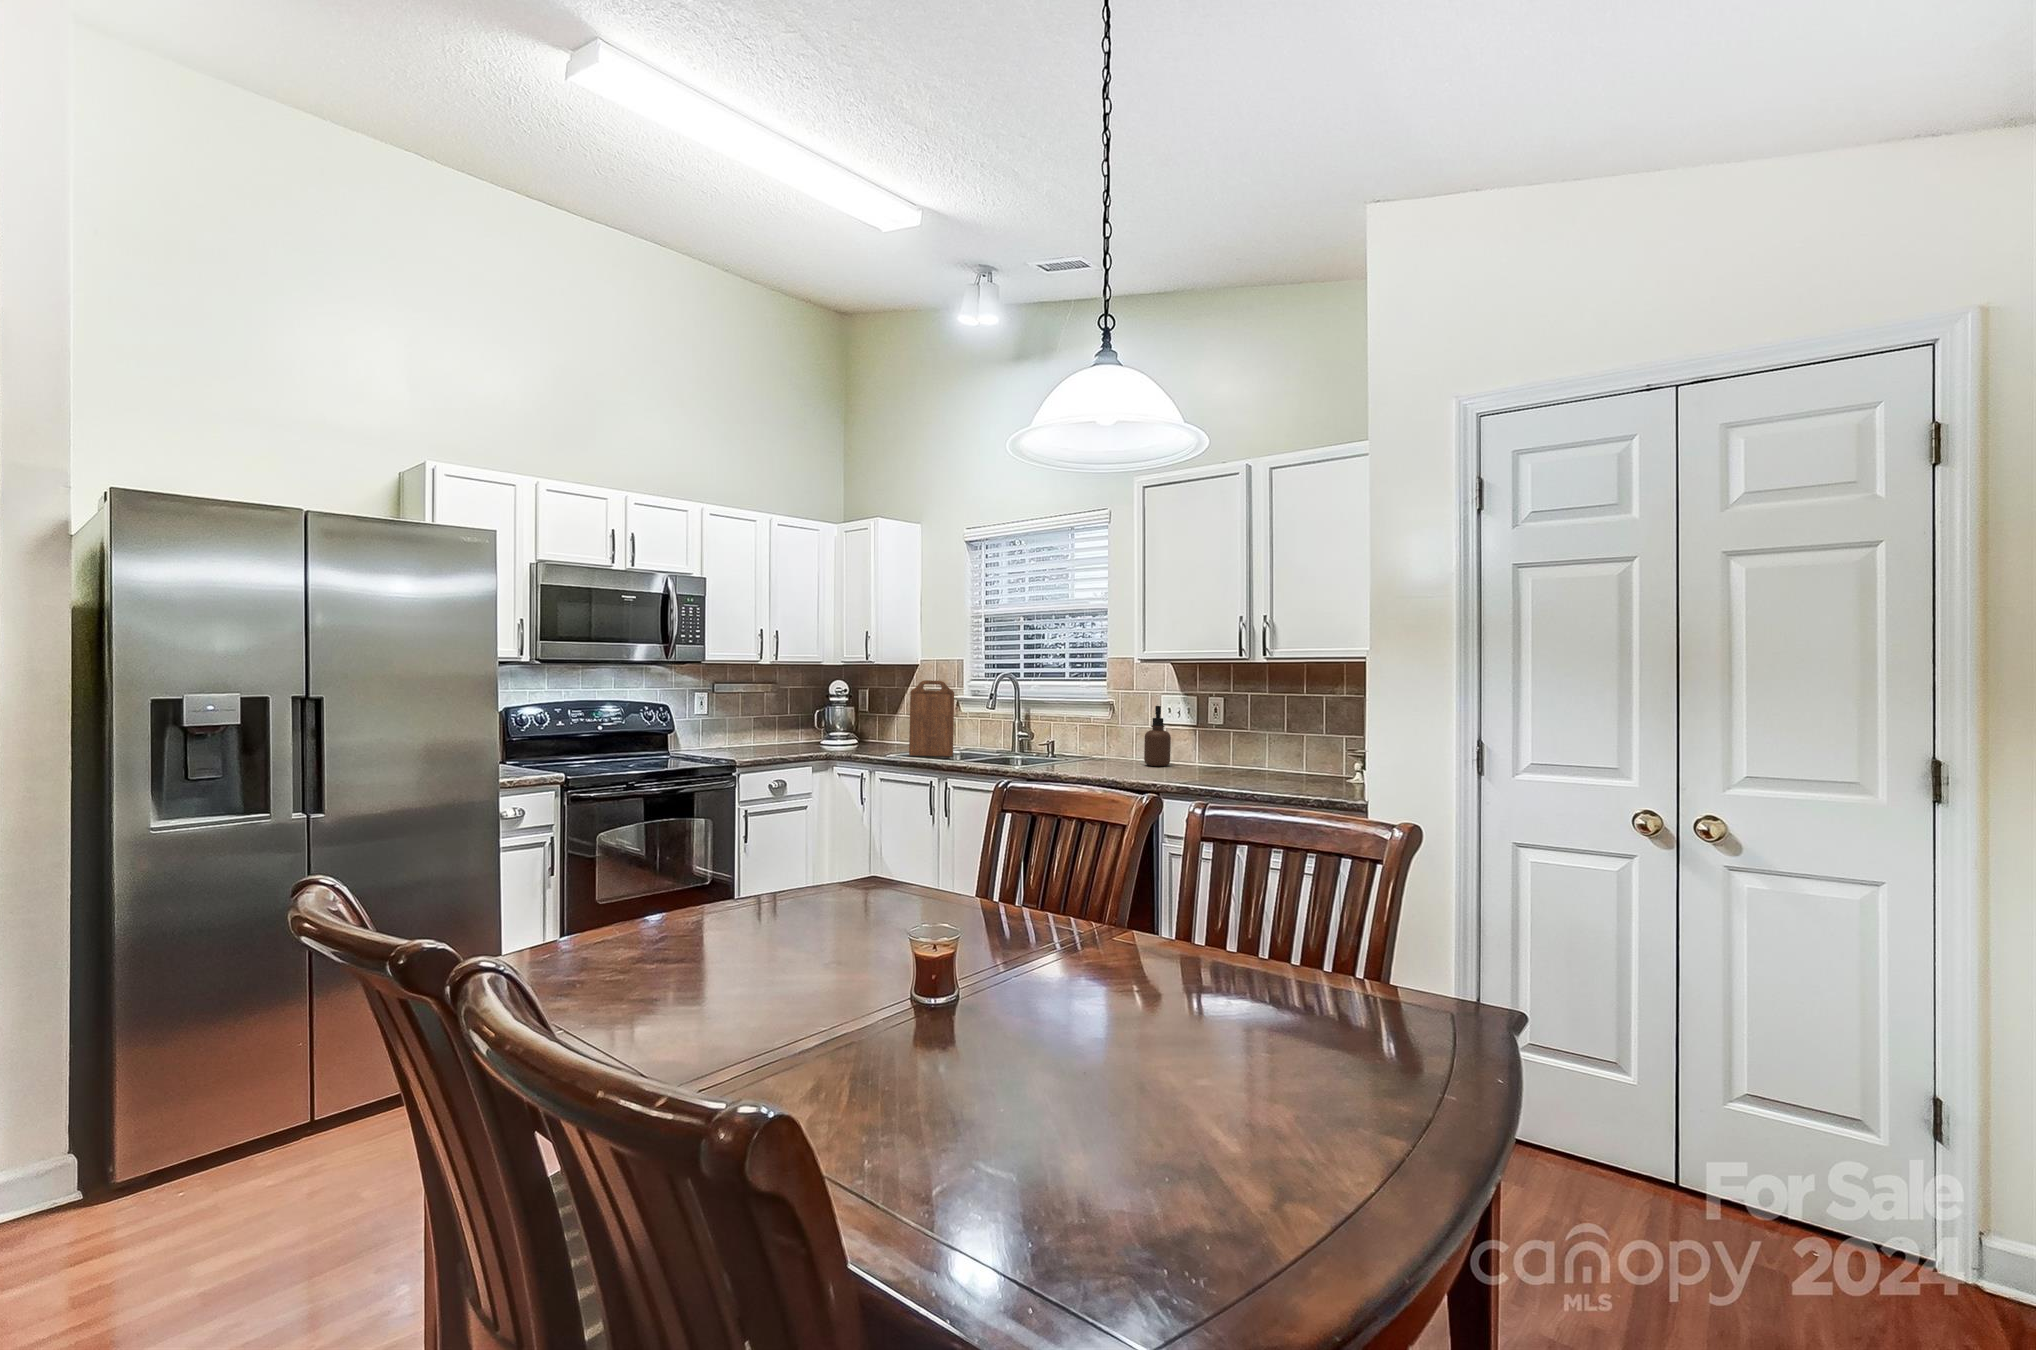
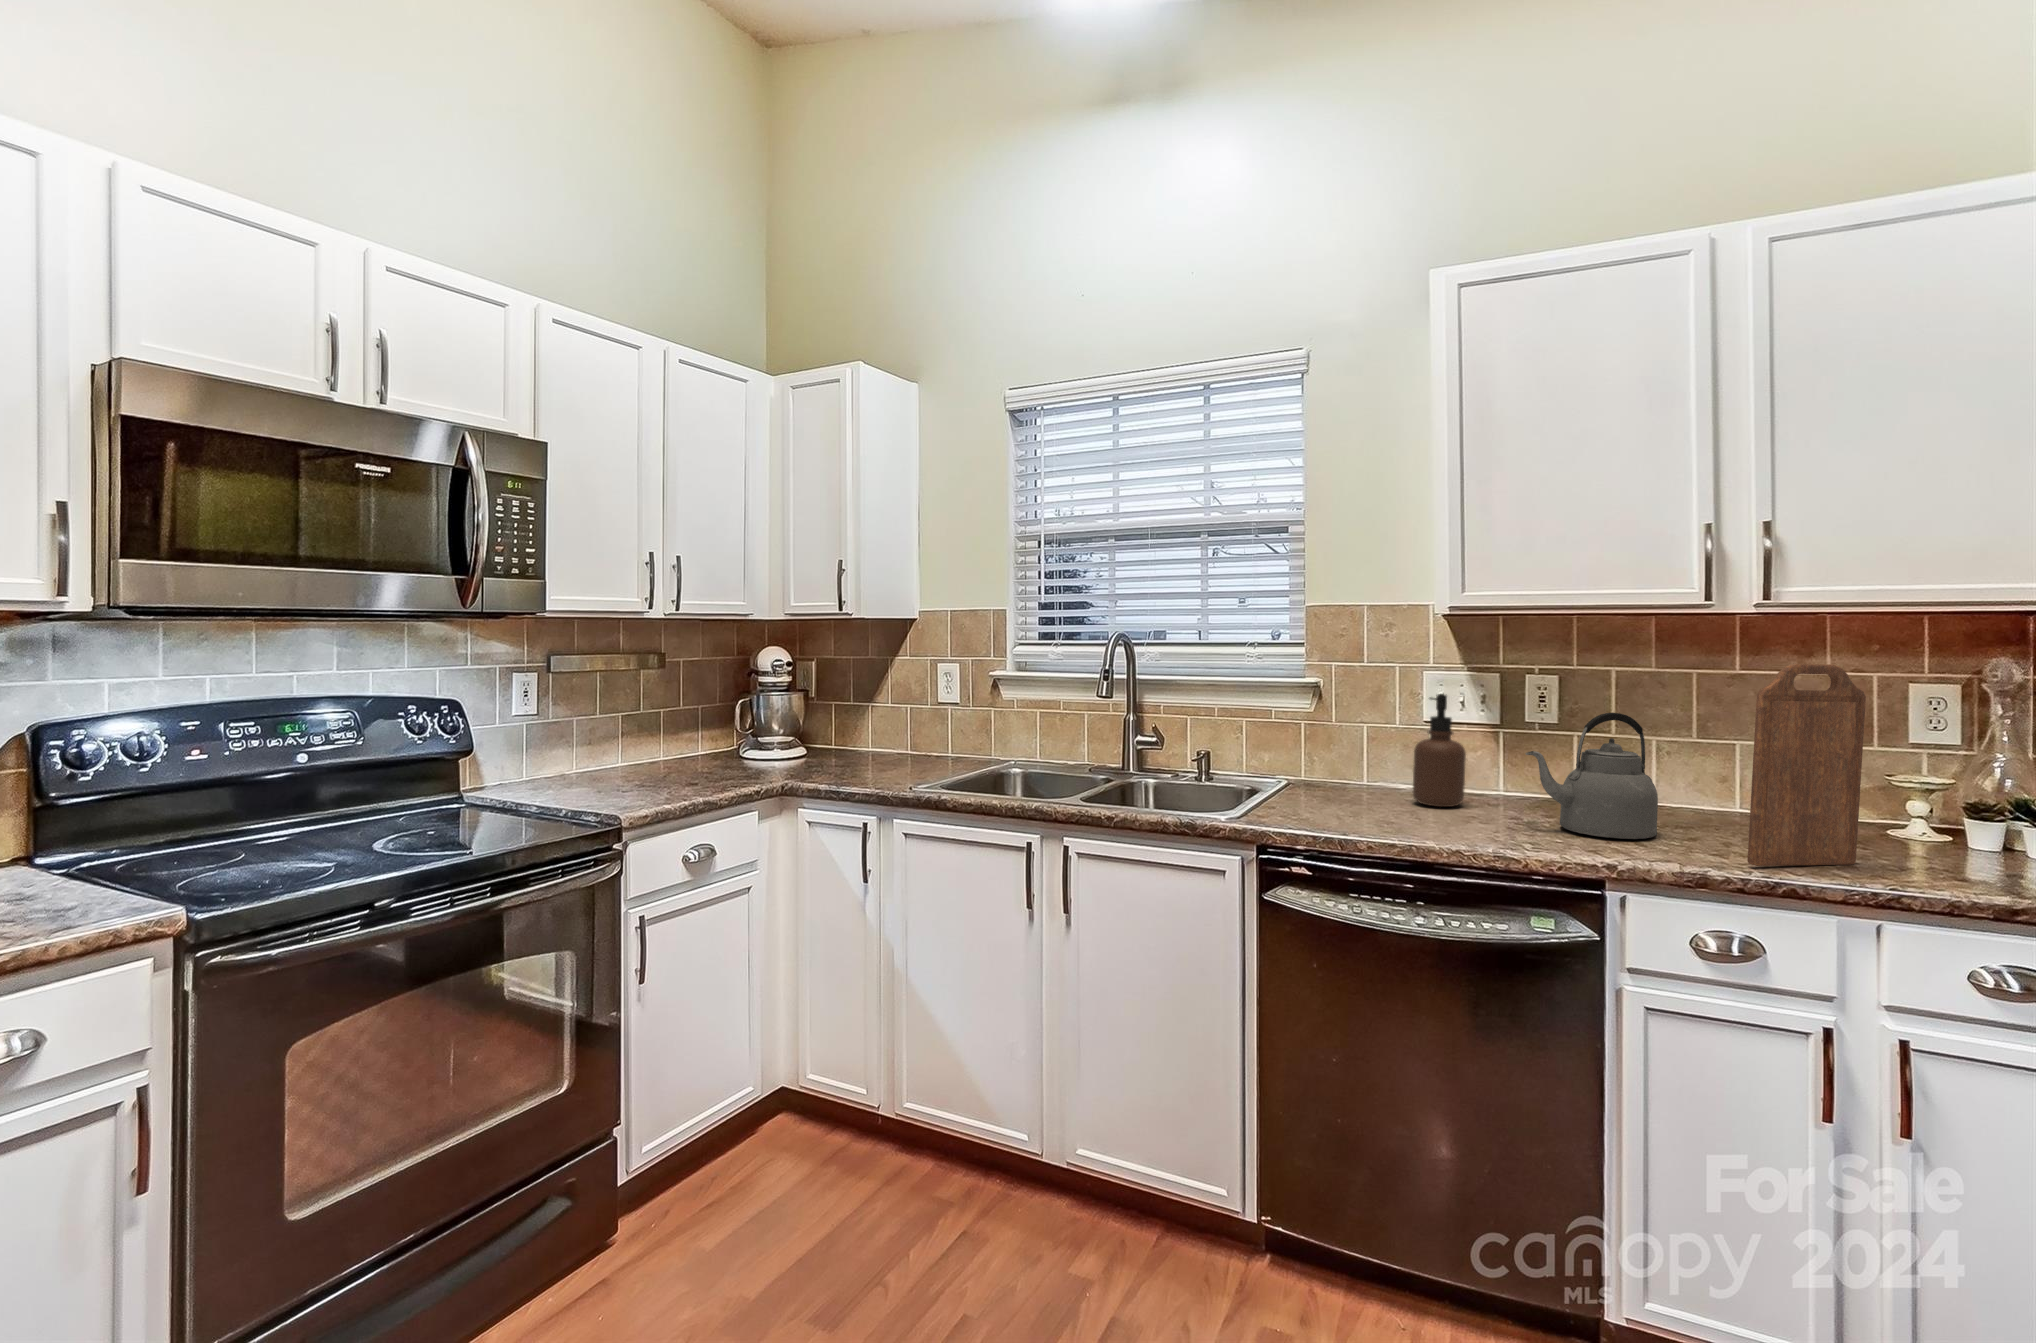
cutting board: present [909,680,954,756] -> present [1748,664,1866,866]
kettle: none [1171,714,1236,777] -> present [1525,713,1658,839]

